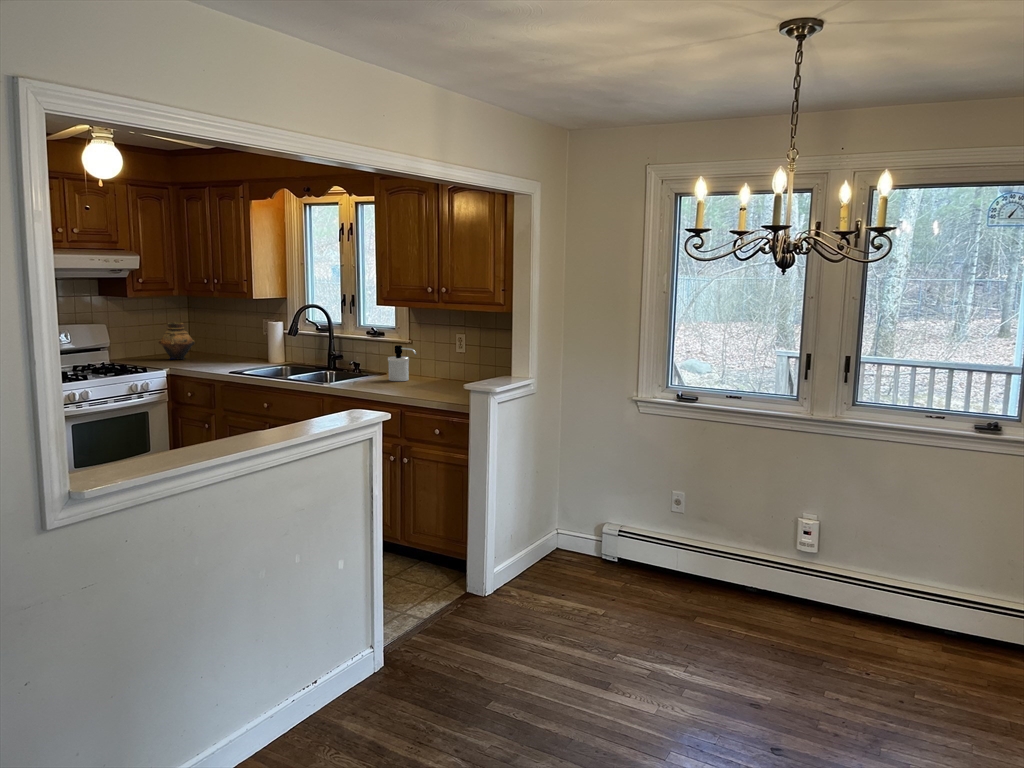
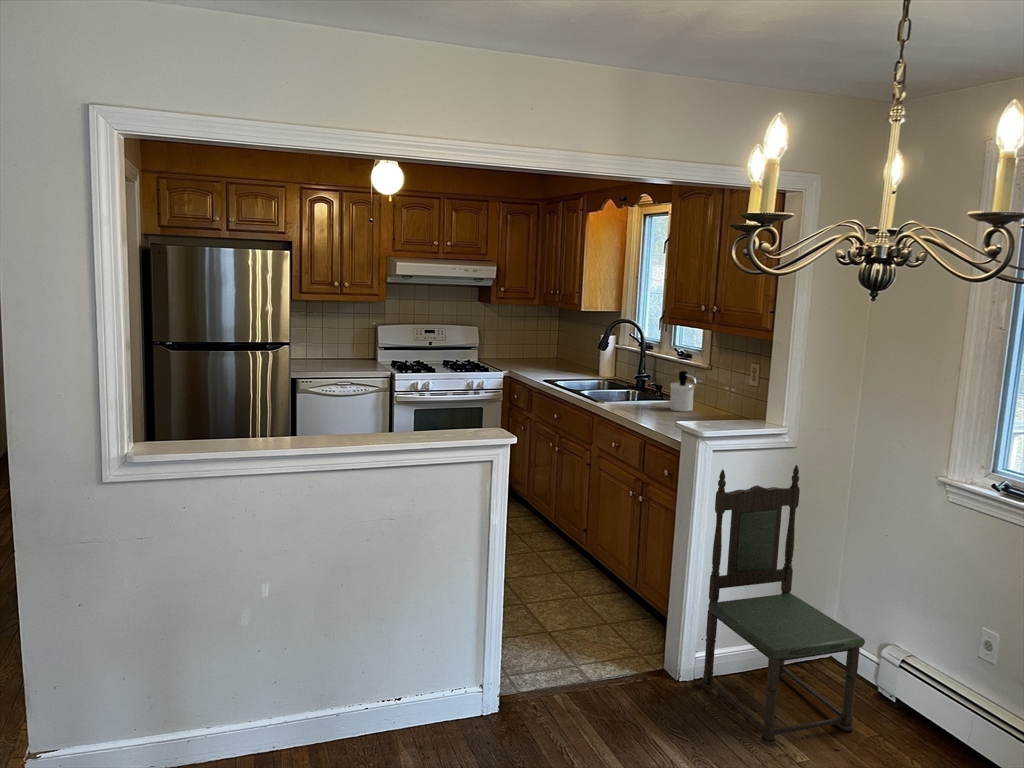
vase: present [159,323,195,359] -> none [526,328,556,363]
dining chair: none [500,404,615,613] -> present [701,465,865,746]

